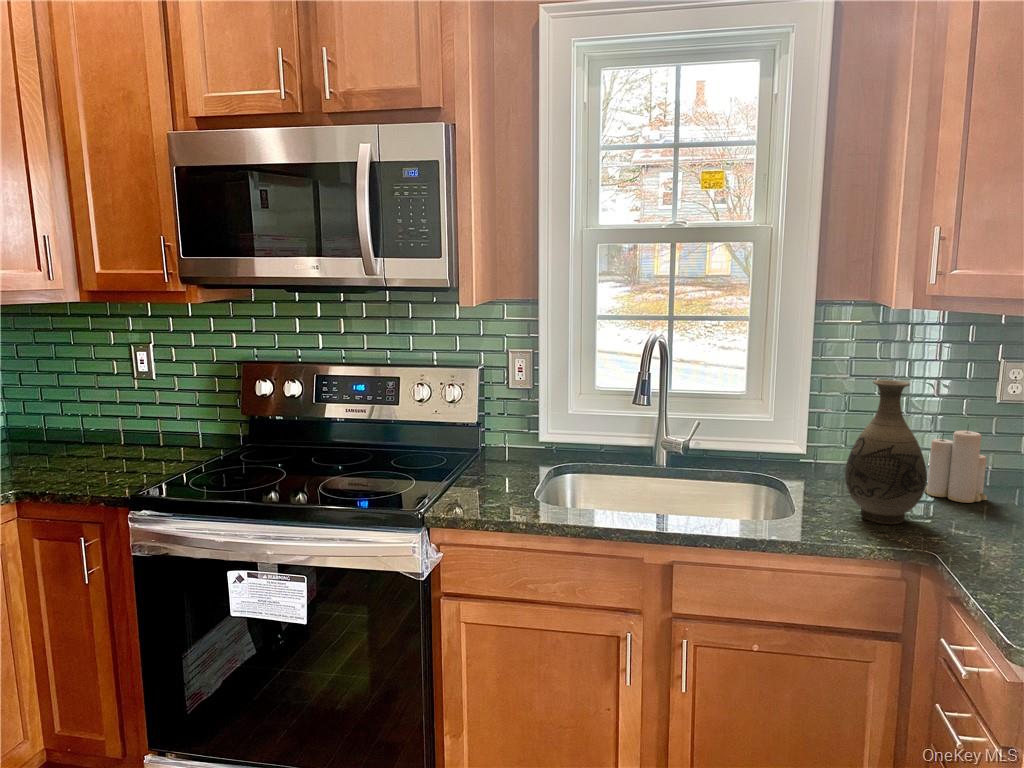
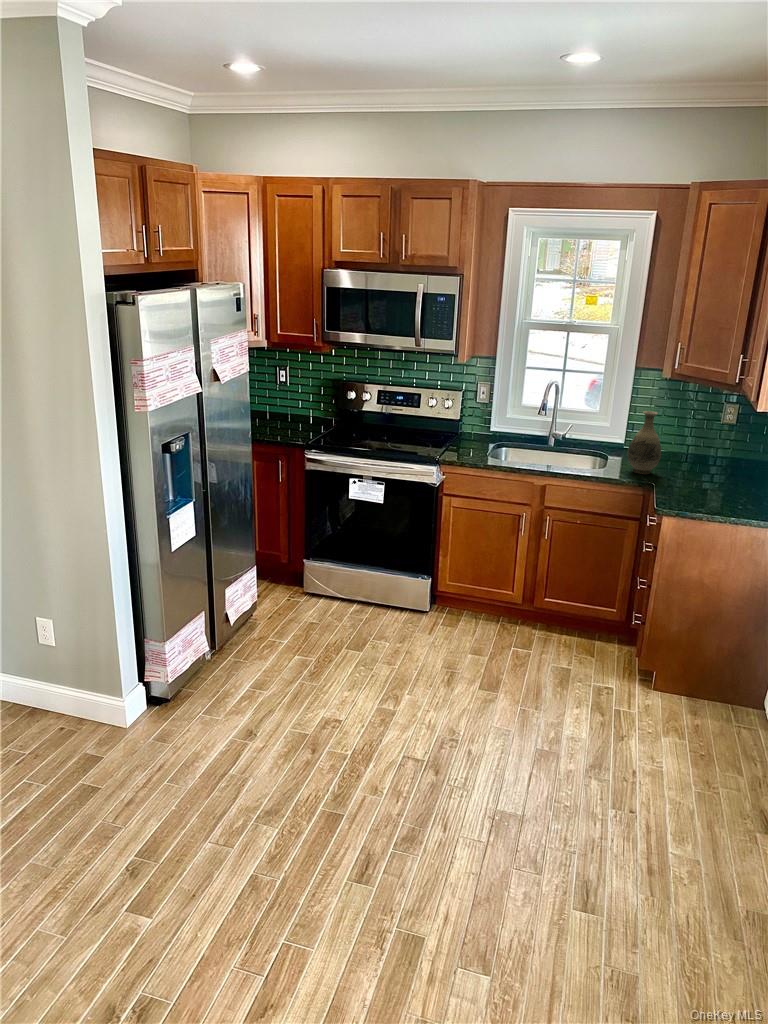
candle: present [924,425,987,503] -> none [671,434,700,469]

